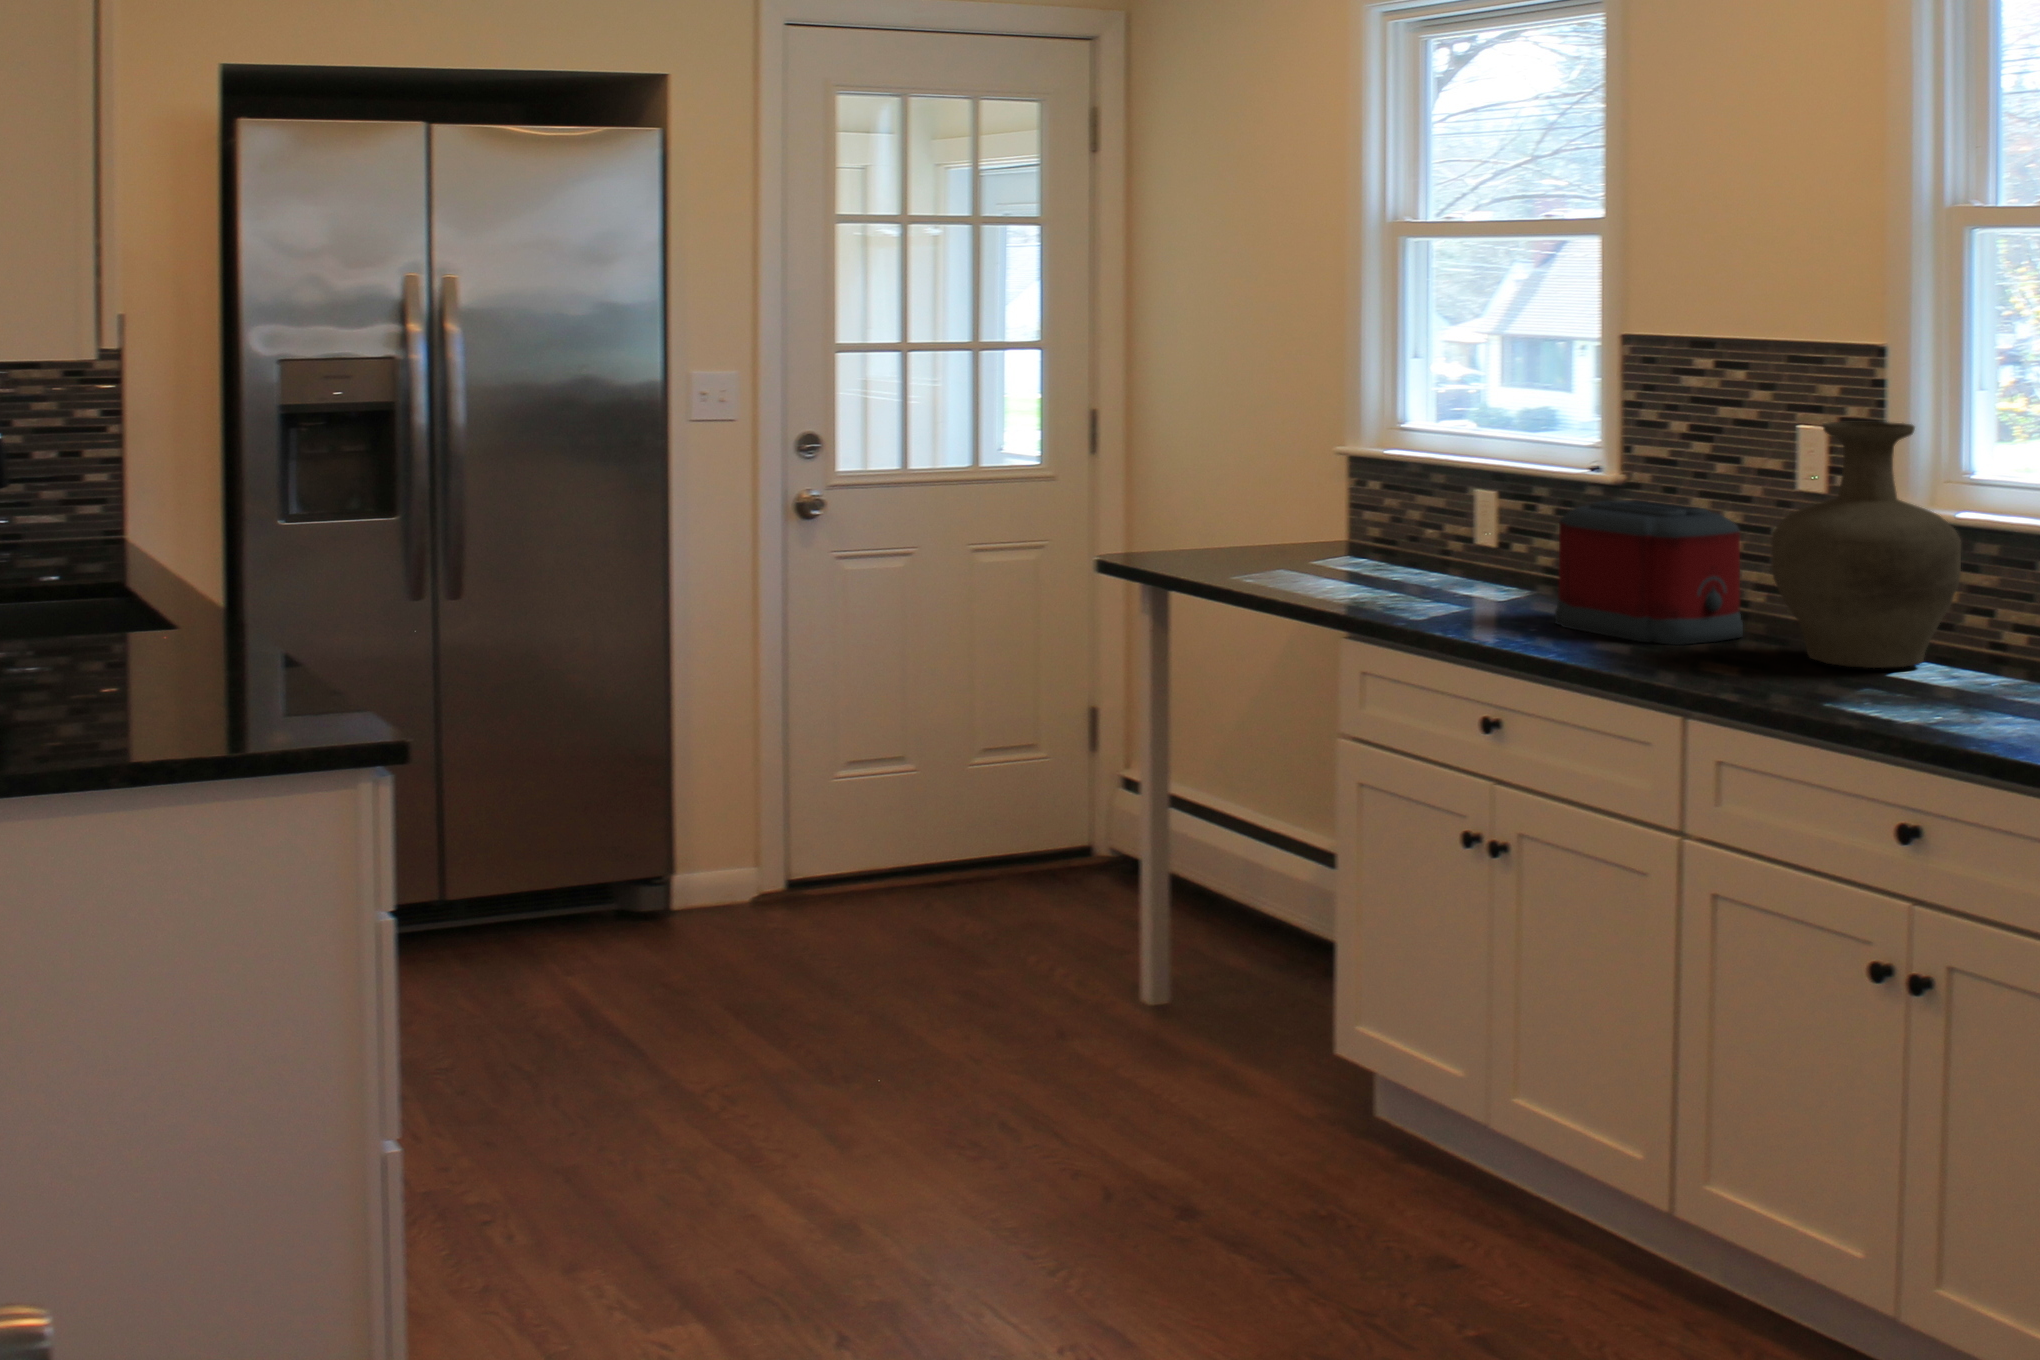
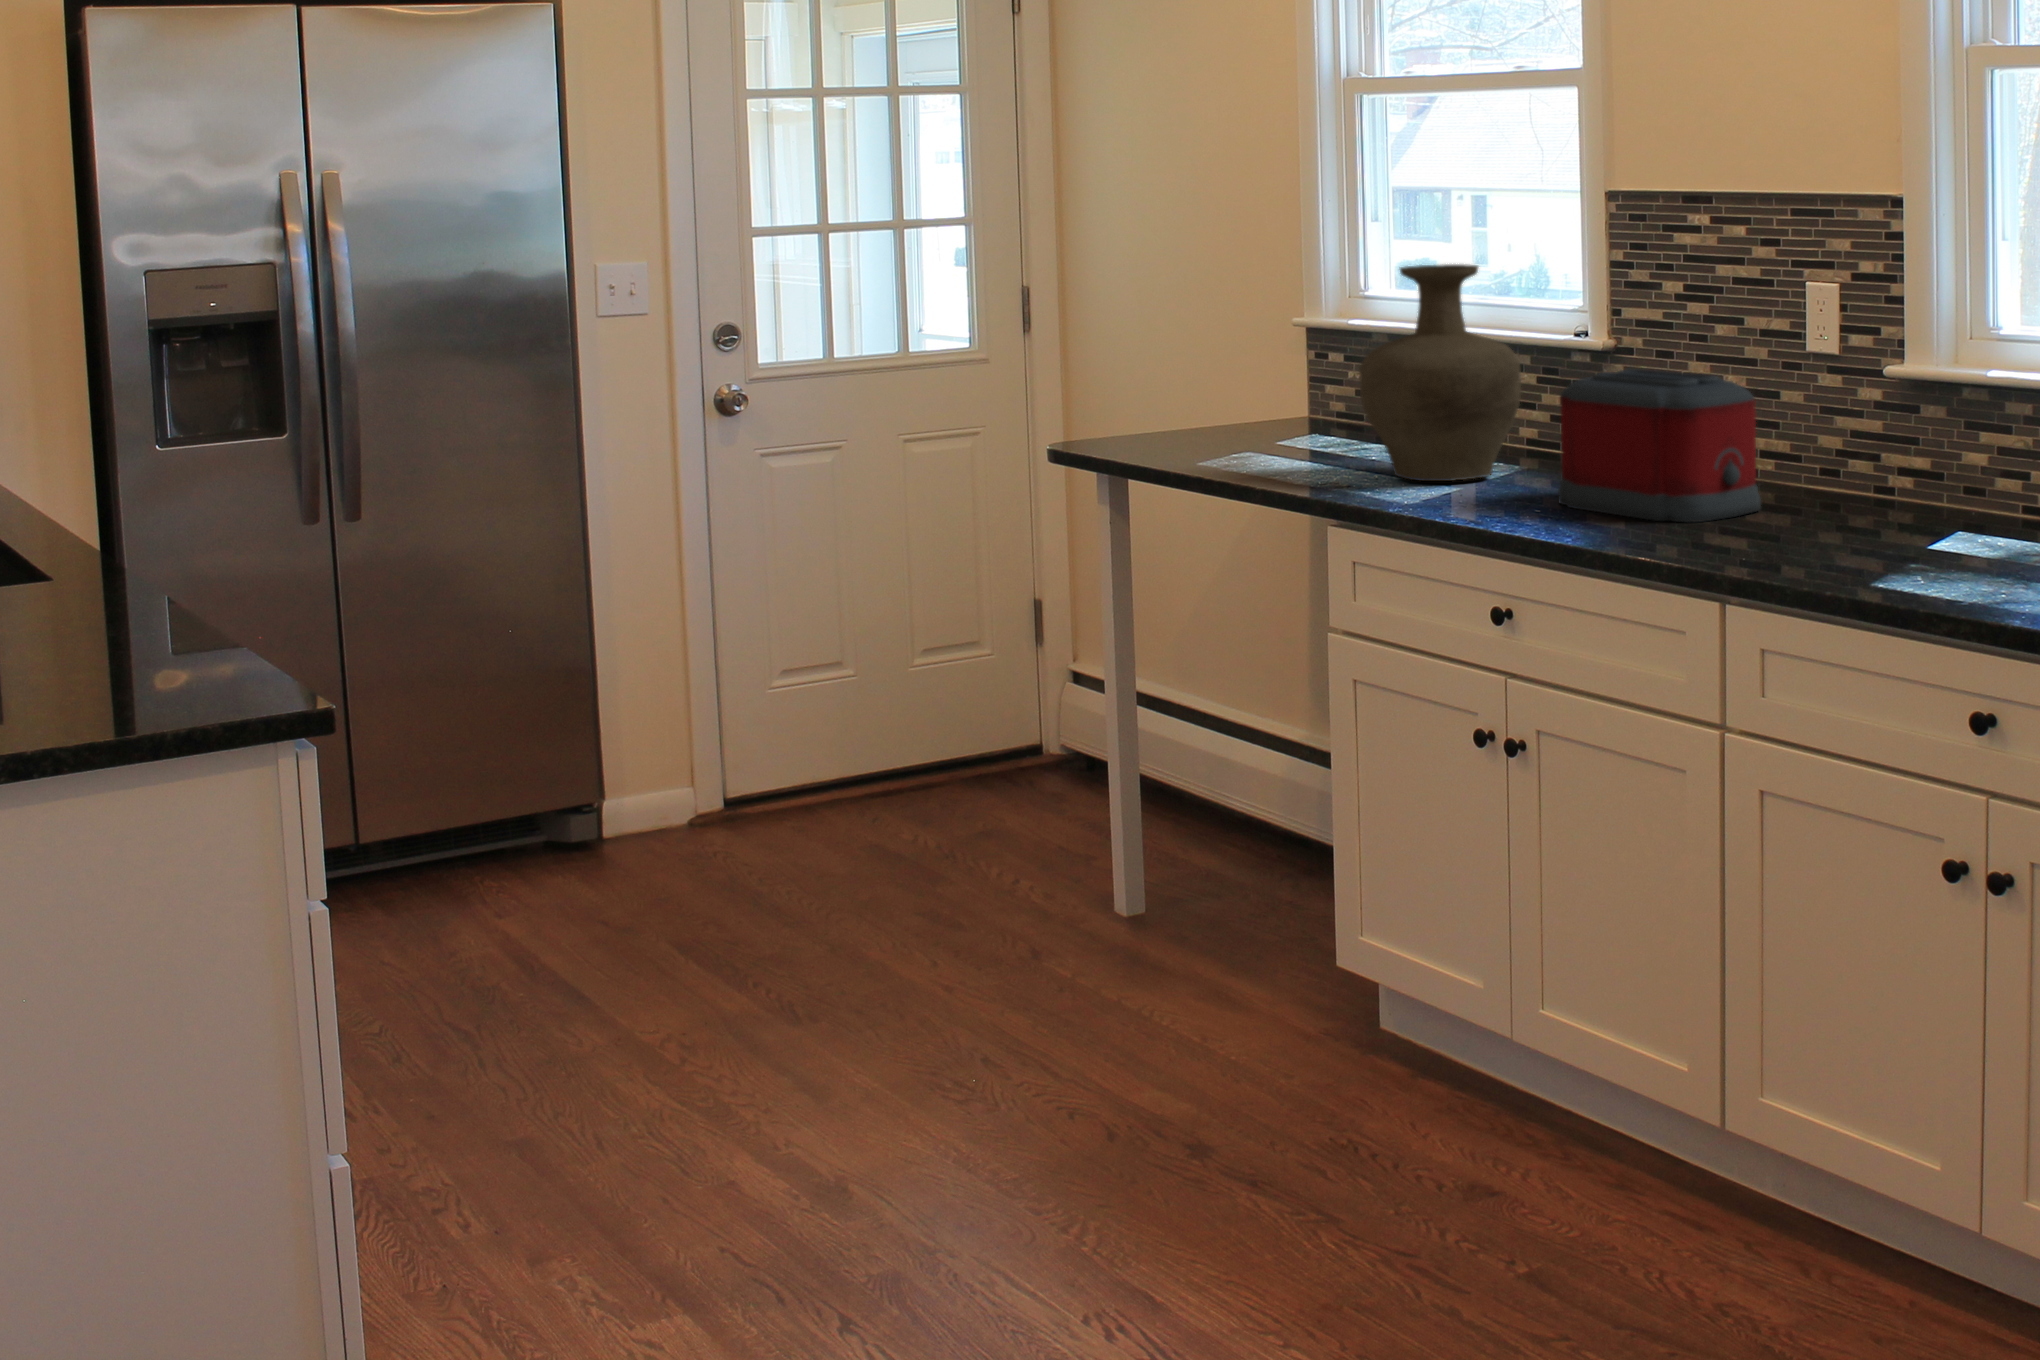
vase: present [1771,422,1961,668] -> present [1359,264,1521,481]

